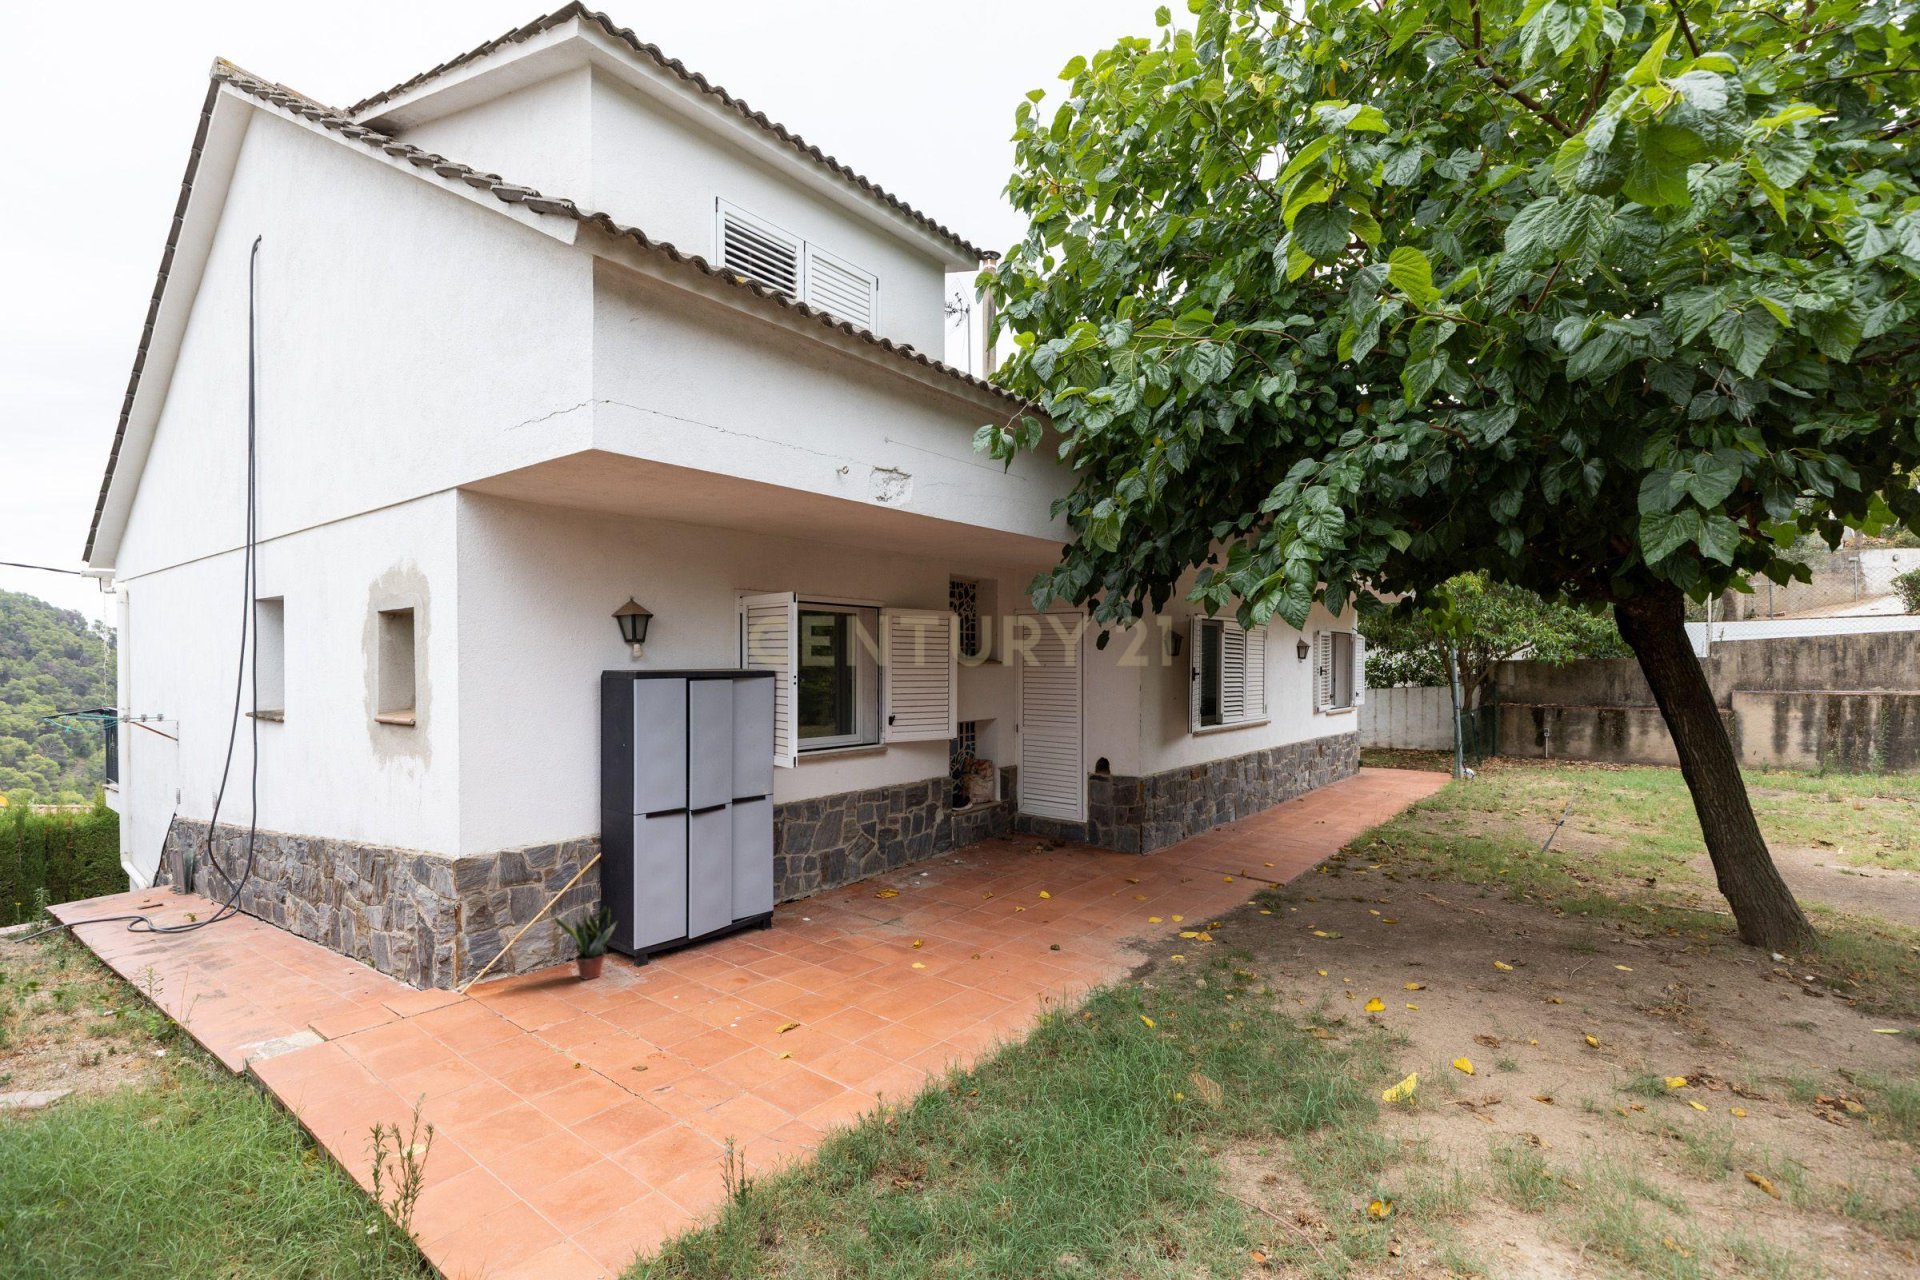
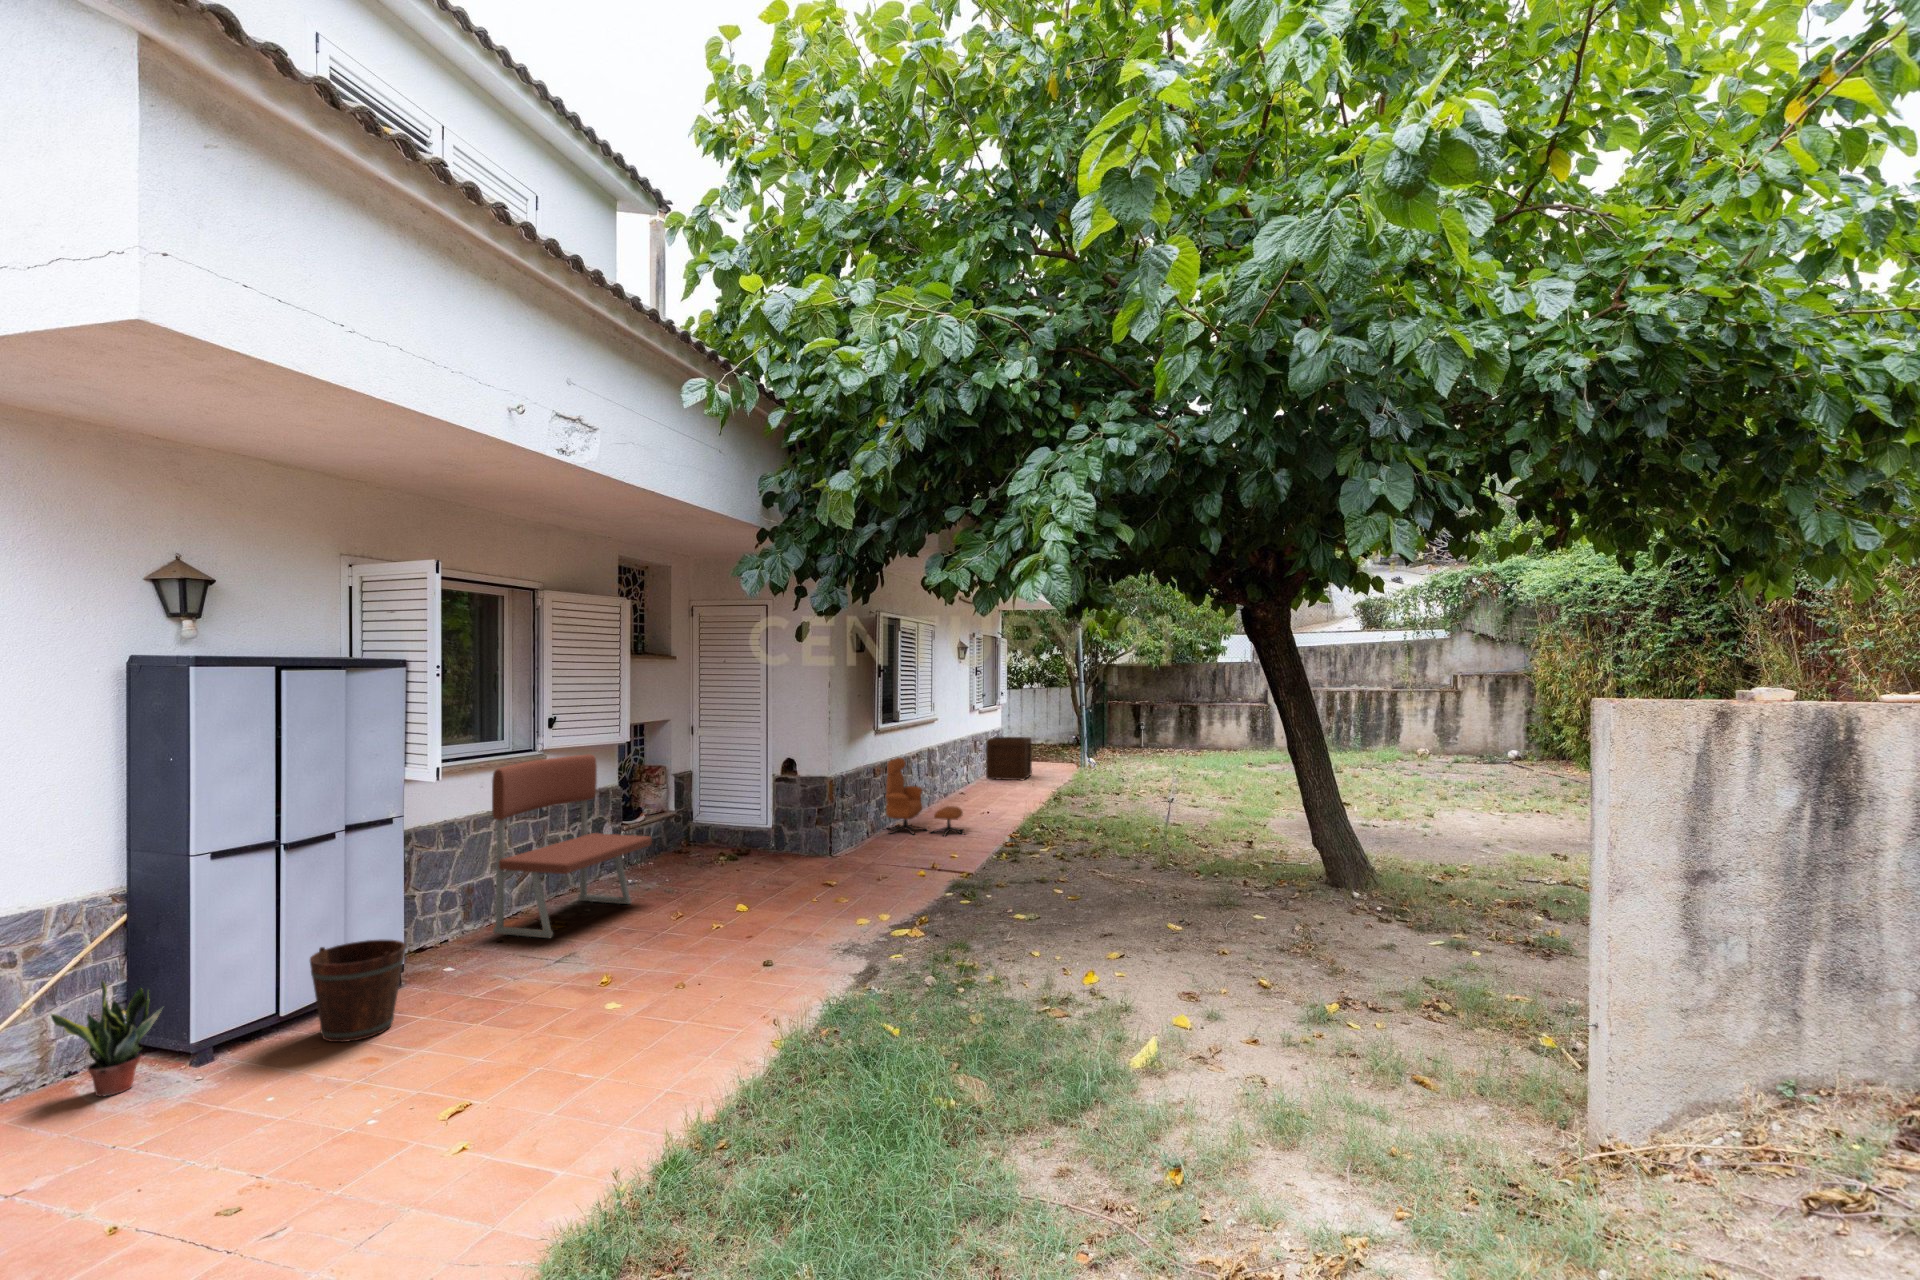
wooden crate: none [1335,742,1390,790] -> present [986,737,1032,780]
bench: none [844,748,974,903] -> present [492,754,652,938]
lounge chair: none [1206,761,1292,844] -> present [886,758,964,836]
bucket: none [707,889,771,965] -> present [310,940,406,1042]

